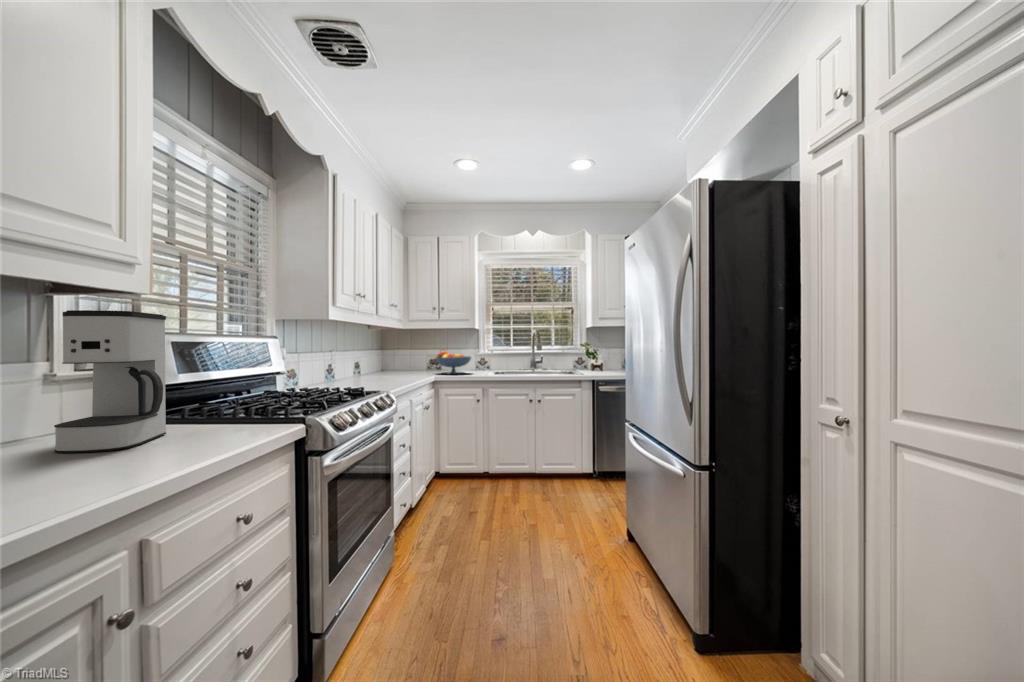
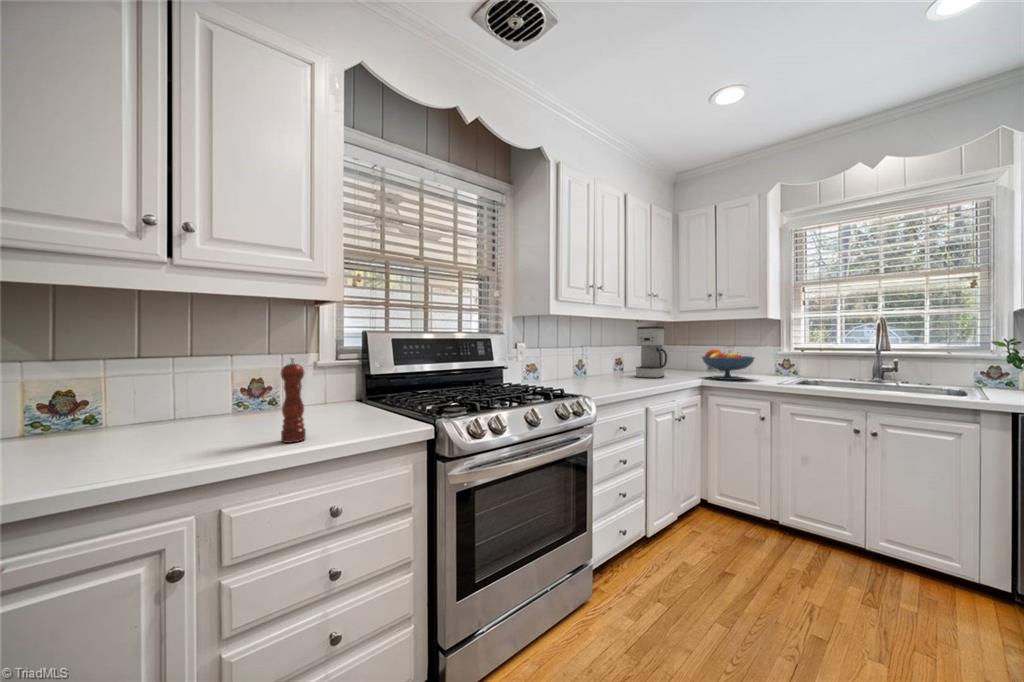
coffee maker: present [54,310,166,453] -> present [636,326,667,378]
pepper mill: none [215,356,240,436] -> present [281,358,306,443]

